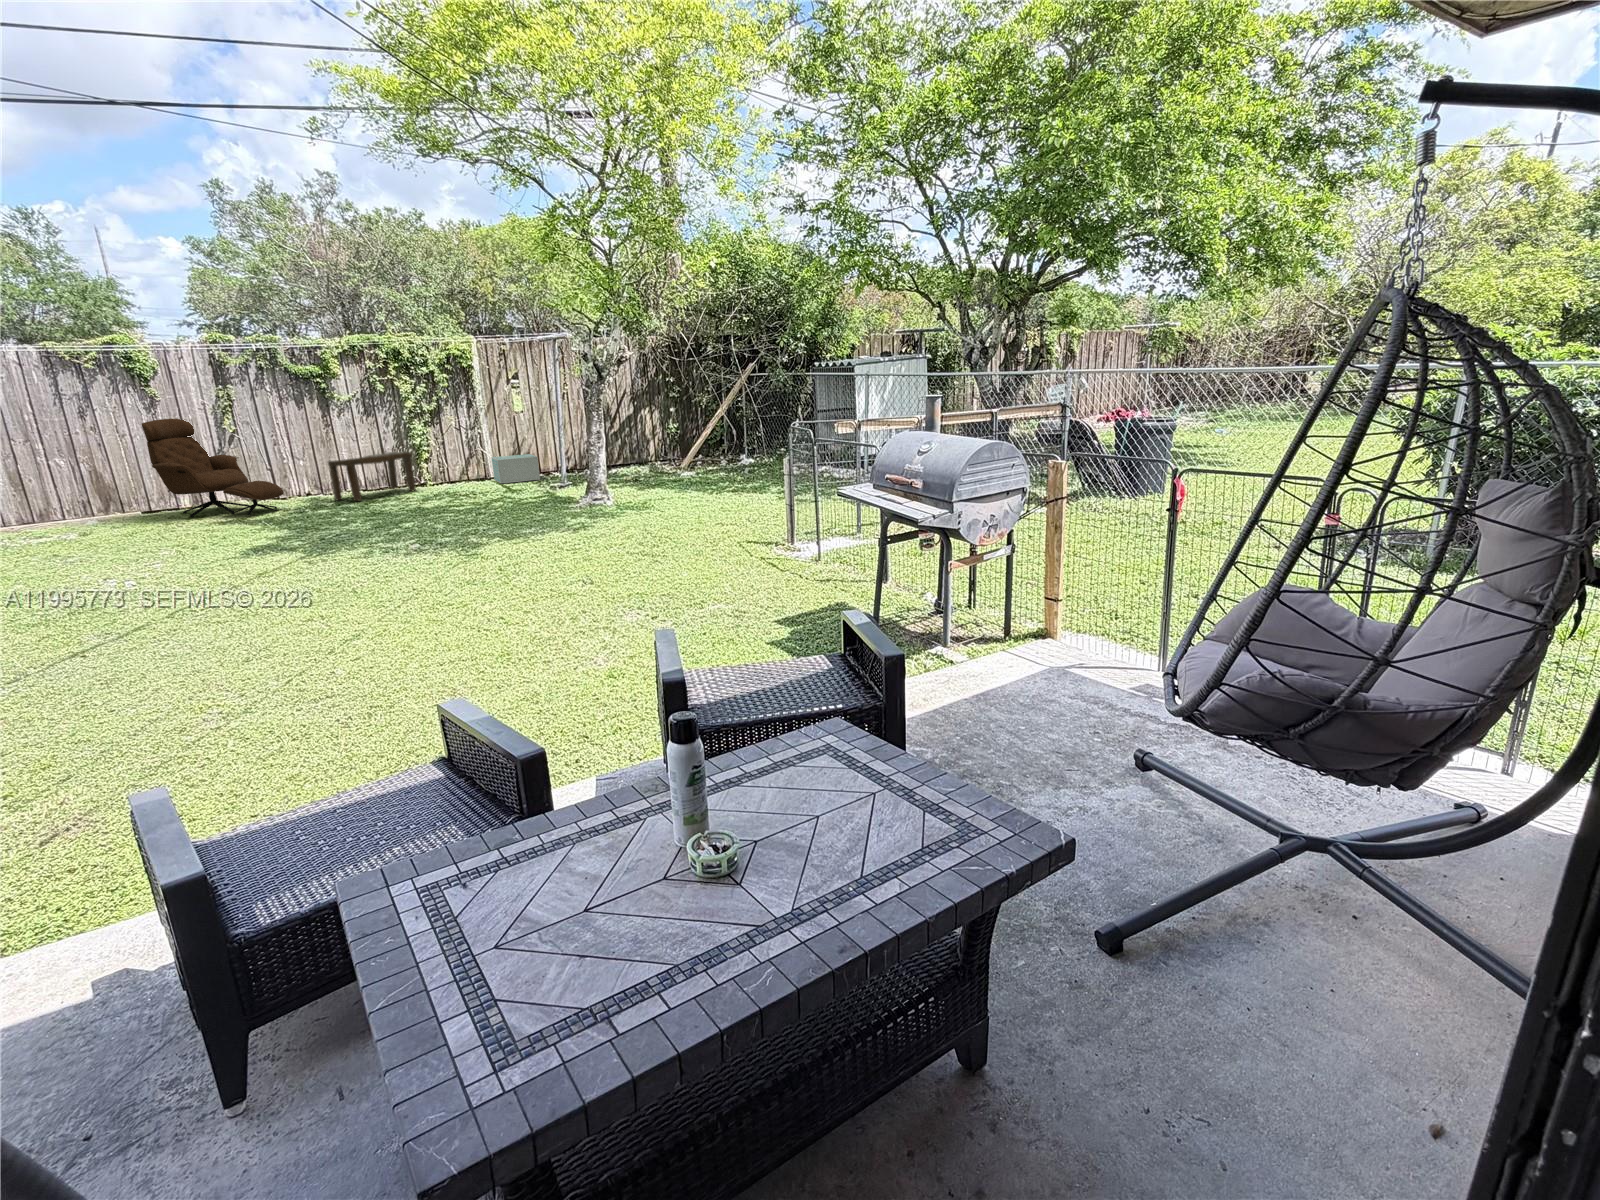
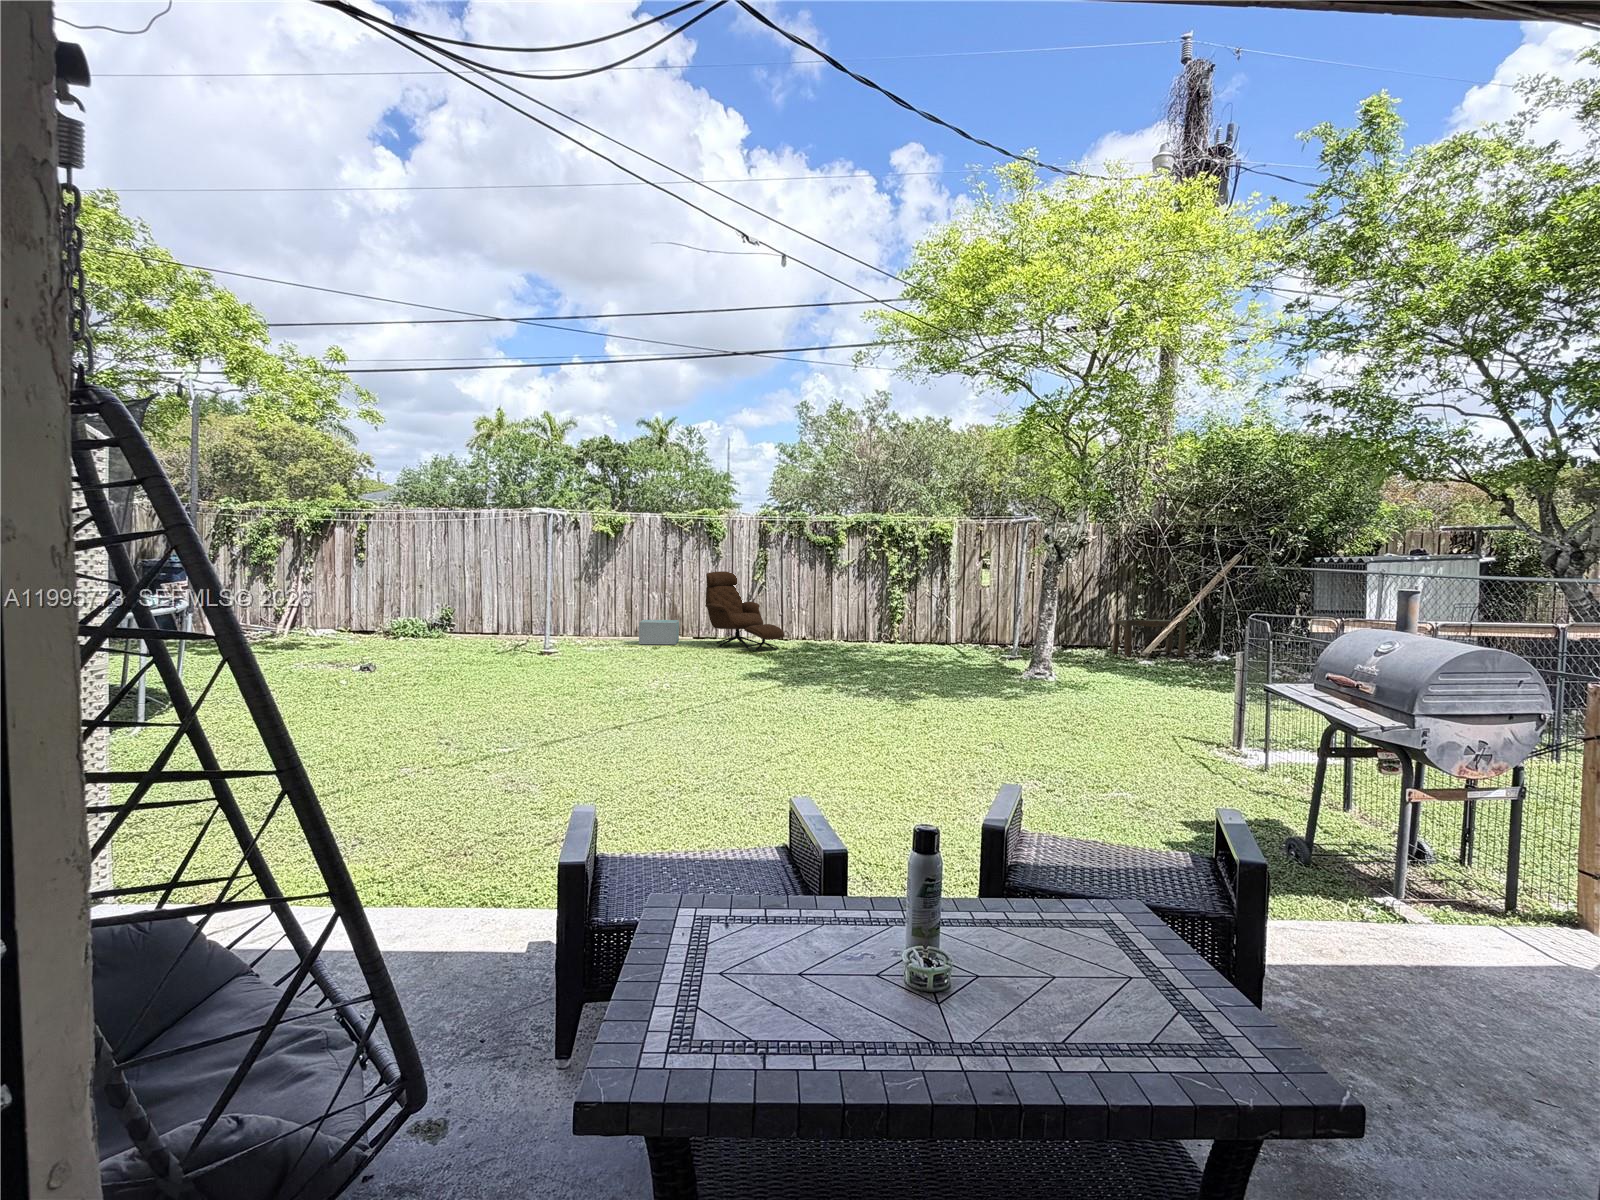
bench: present [328,452,416,501] -> present [1112,619,1187,657]
storage box: present [491,454,540,483] -> present [639,620,679,644]

